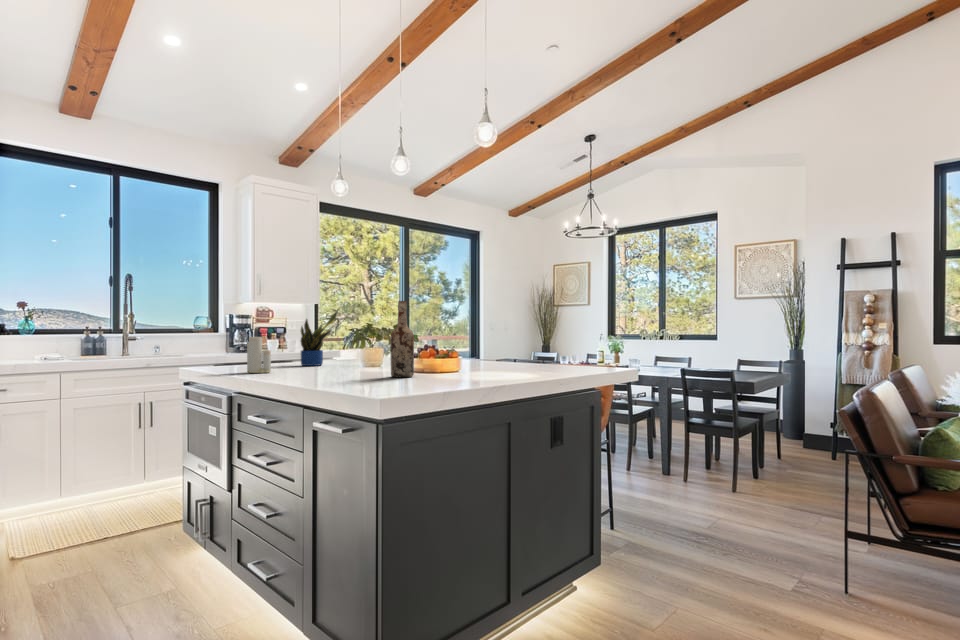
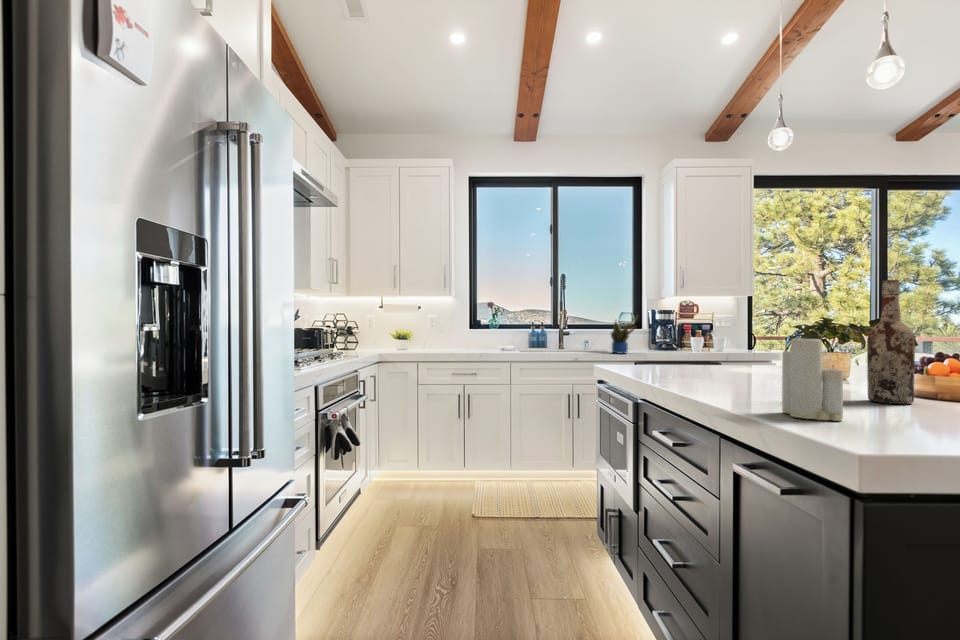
potted plant: present [301,310,338,366] -> present [611,315,638,354]
candle: present [247,337,271,373] -> present [782,338,843,421]

